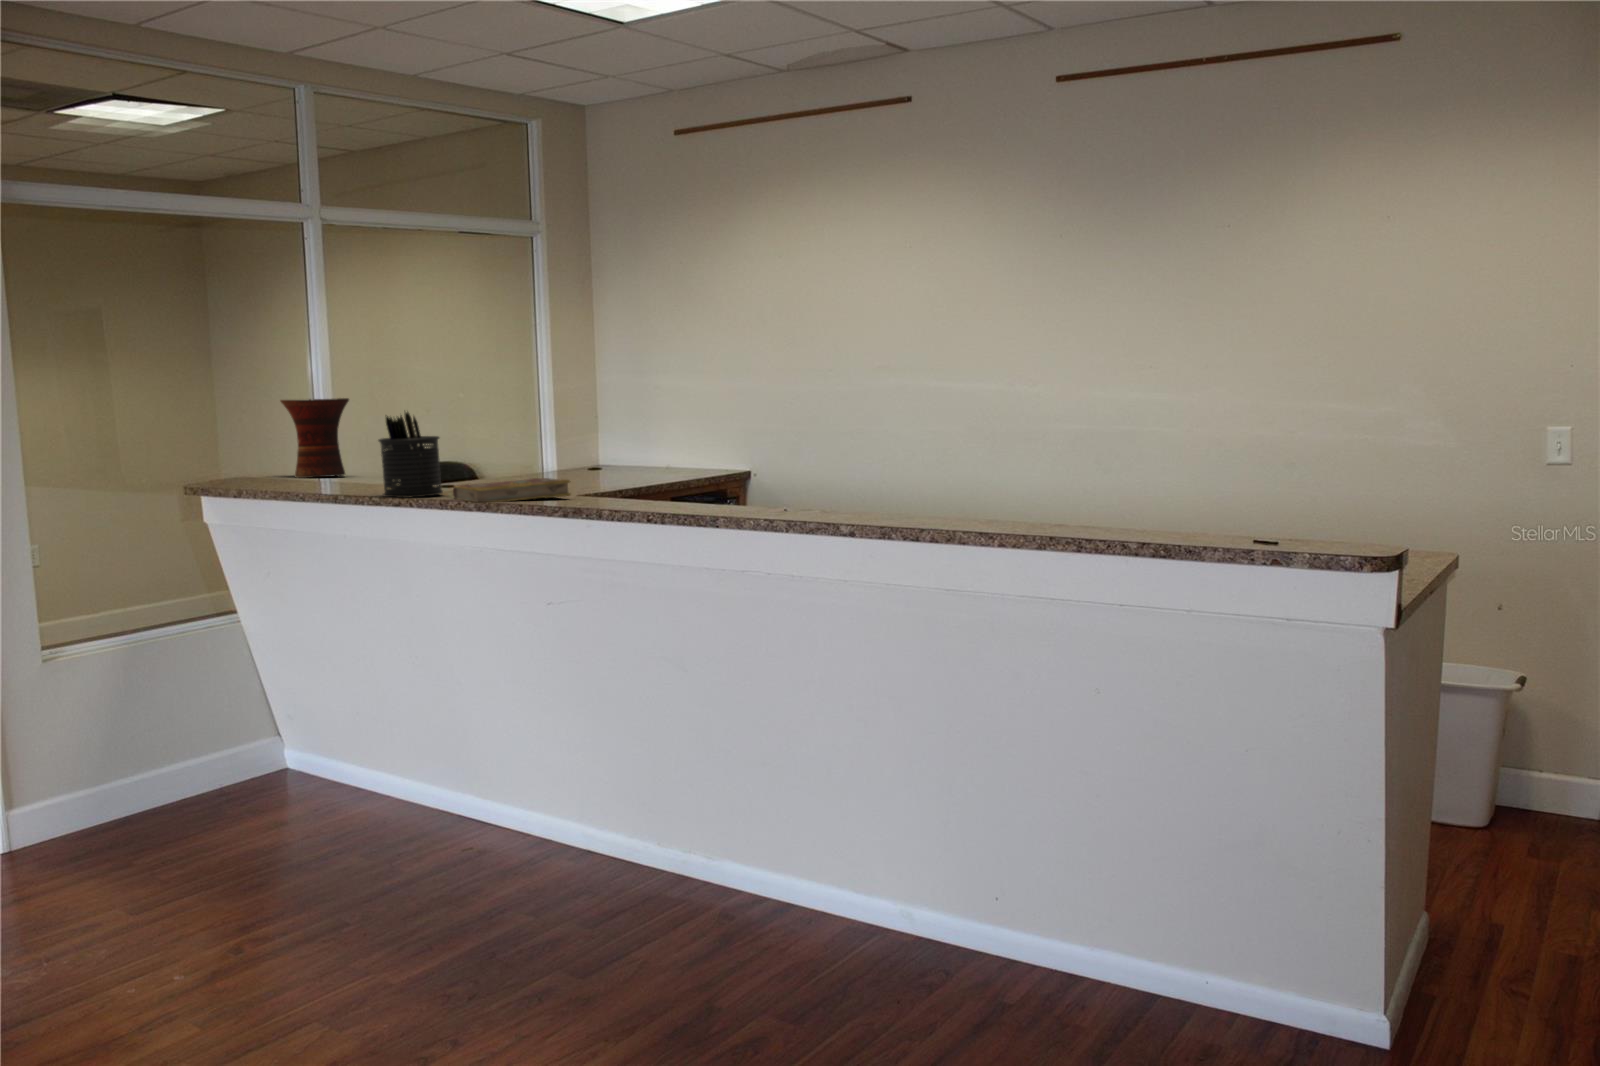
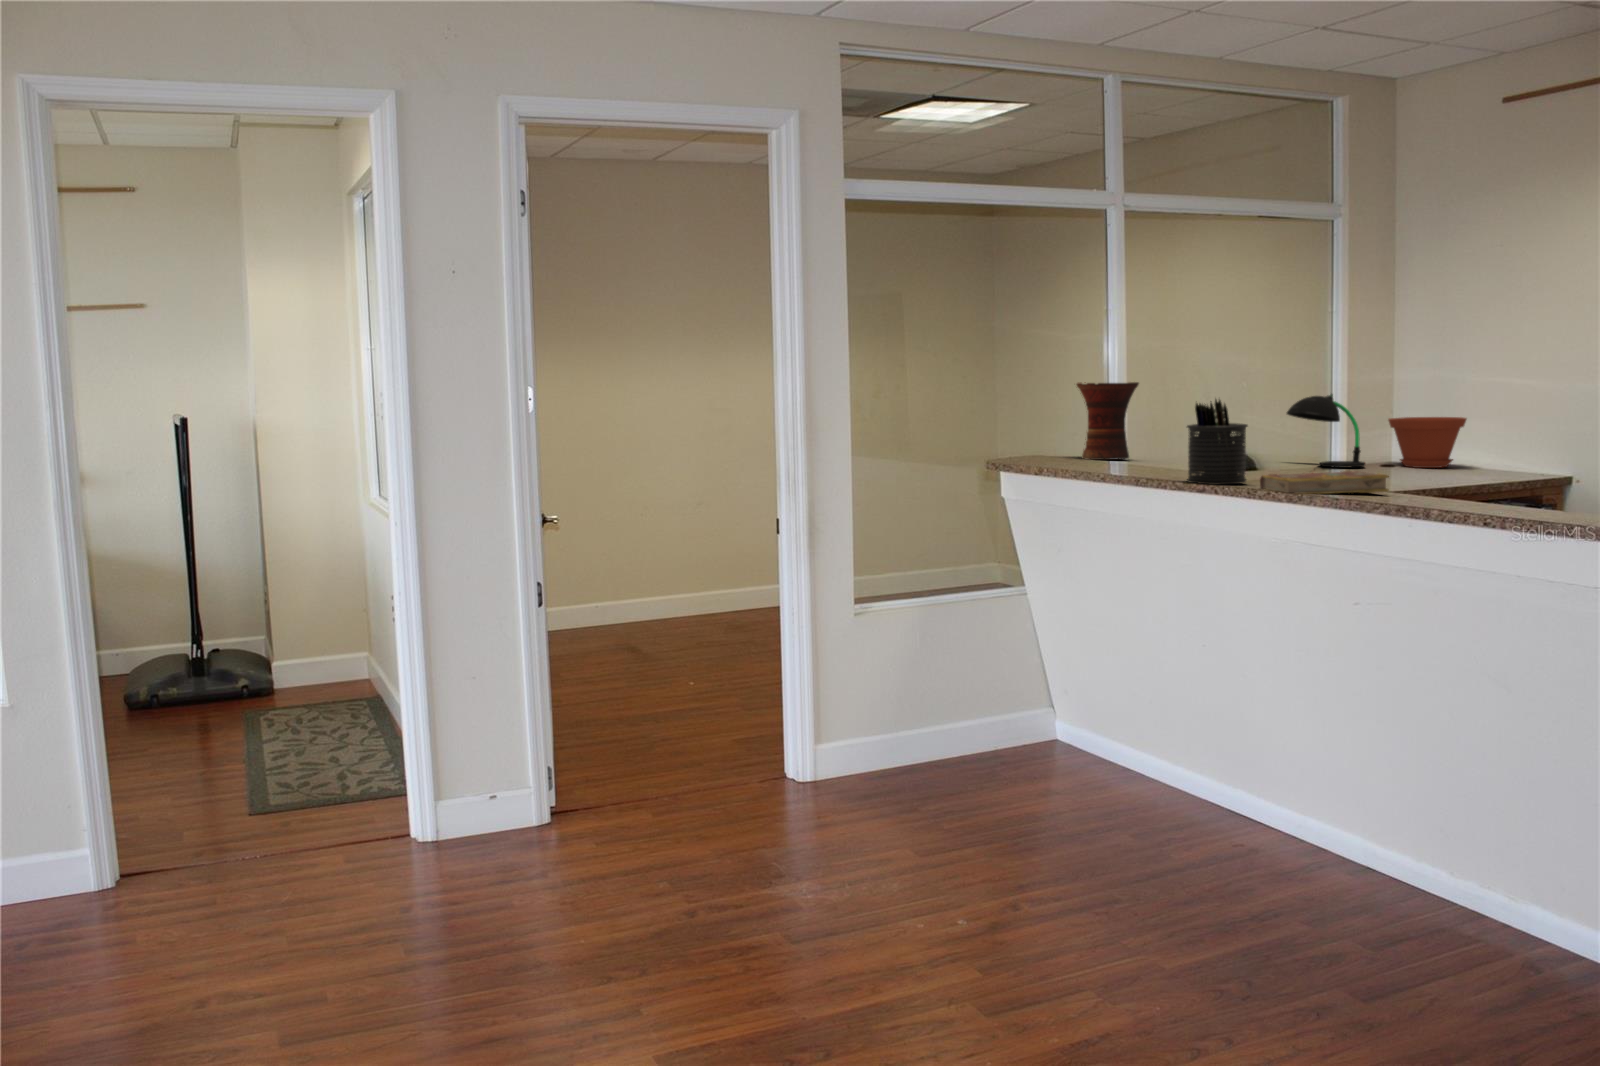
desk lamp: none [500,408,574,475] -> present [1287,394,1365,468]
plant pot: none [591,427,654,472] -> present [1389,417,1467,468]

